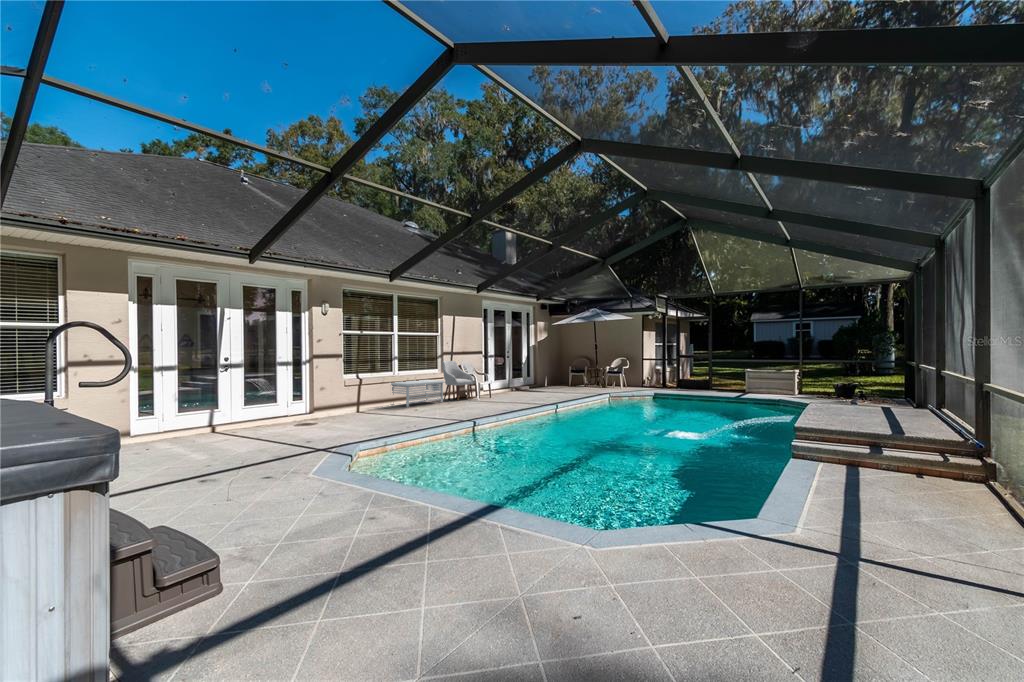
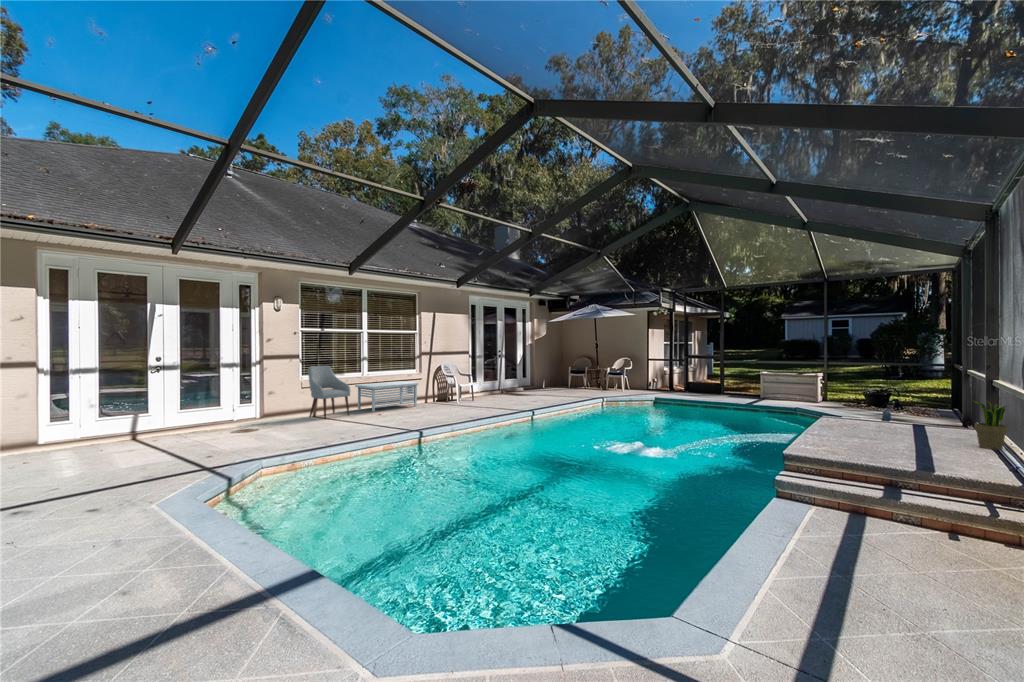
chair: present [442,361,473,400] -> present [308,366,350,419]
potted plant: none [927,384,954,423] -> present [975,402,1008,450]

